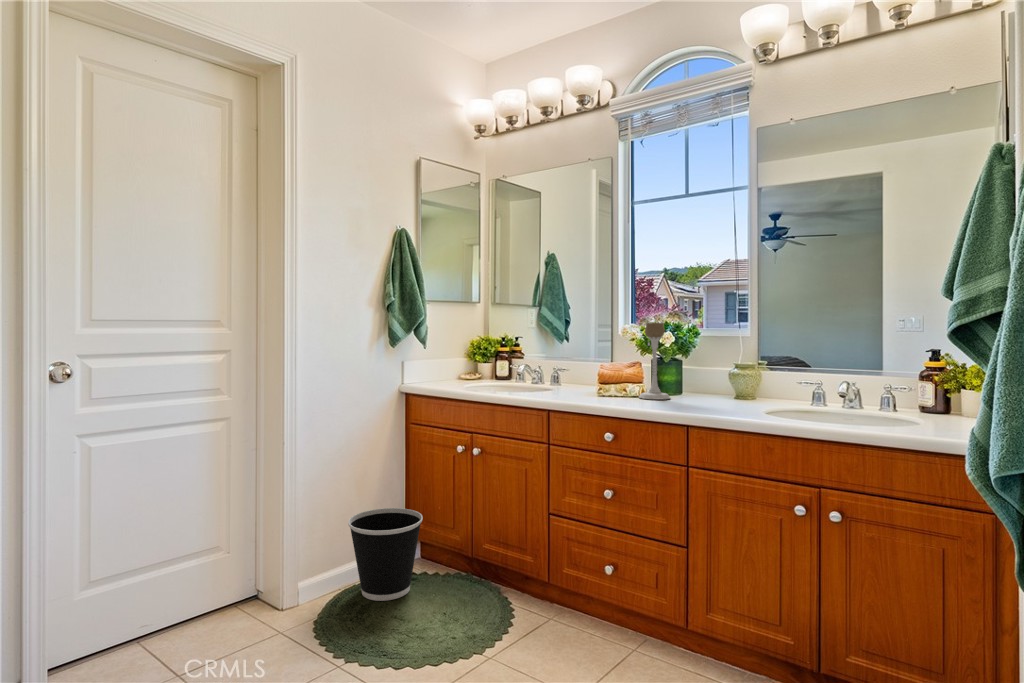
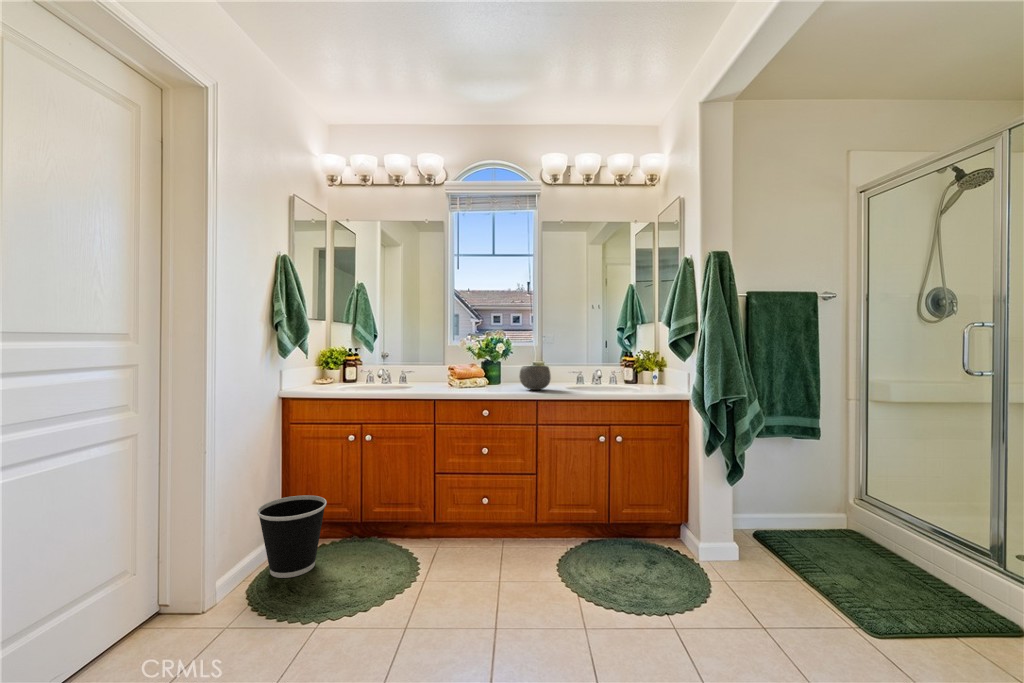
candle holder: present [639,322,670,400] -> none [480,337,501,387]
ceramic bowl: none [678,369,732,409] -> present [519,366,551,390]

